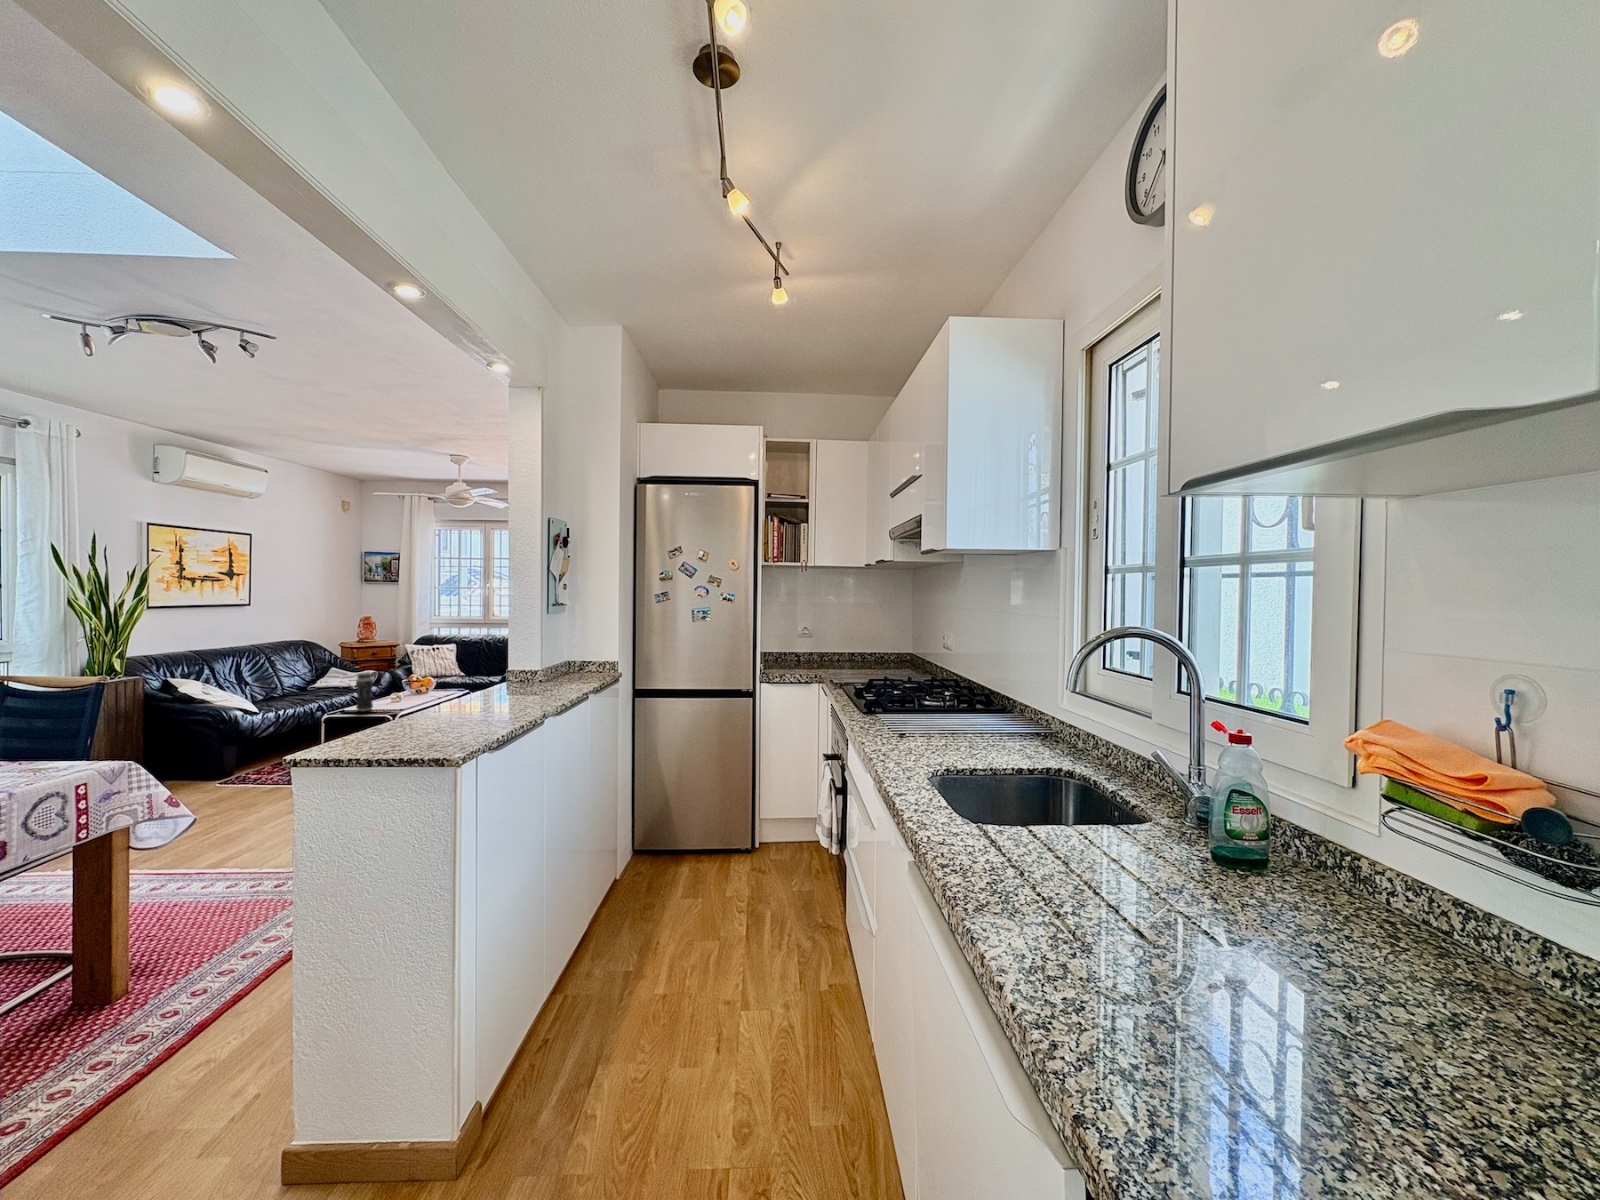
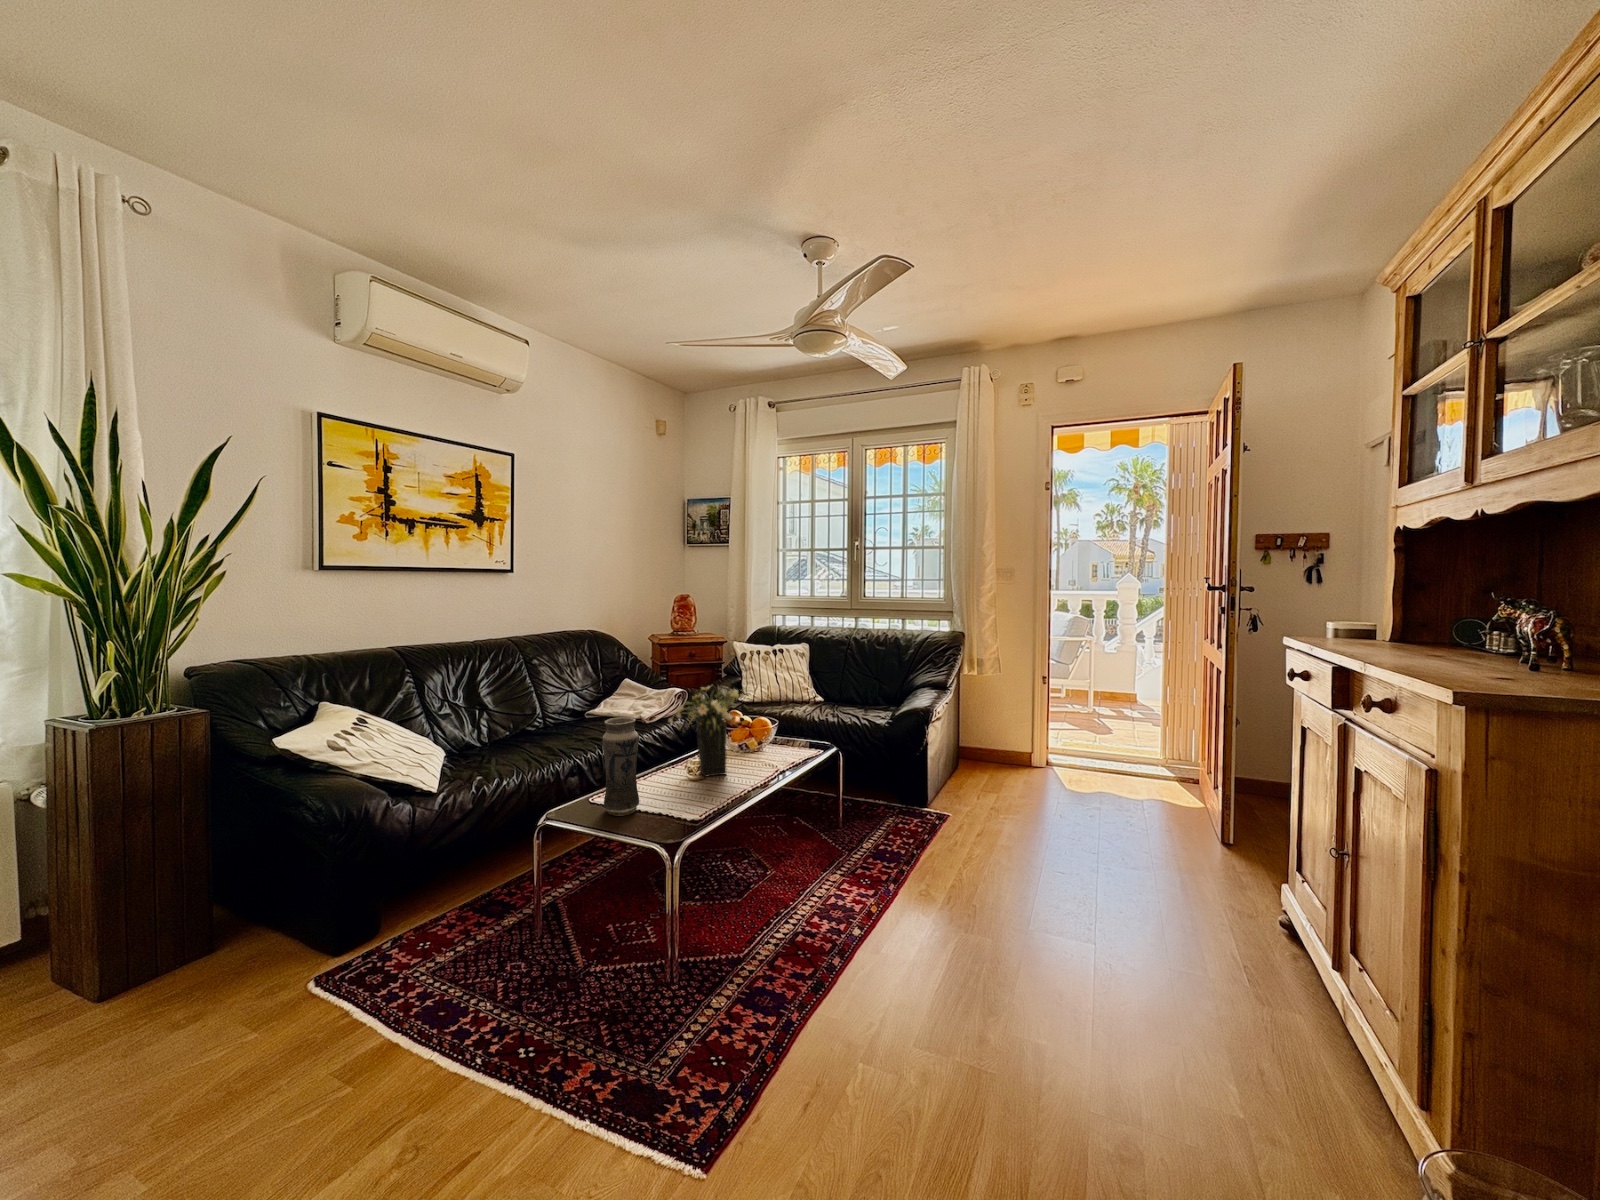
flower arrangement: none [381,660,420,701] -> present [668,687,744,776]

